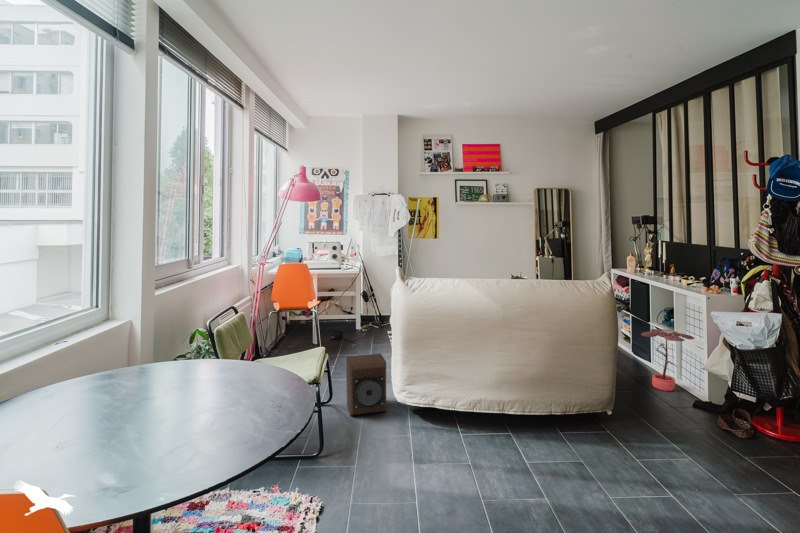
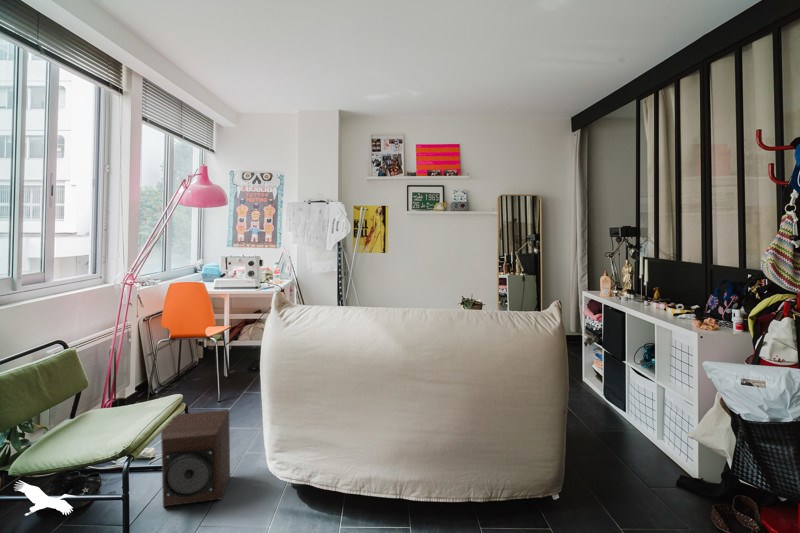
potted plant: present [641,329,694,391] -> none [606,377,681,468]

